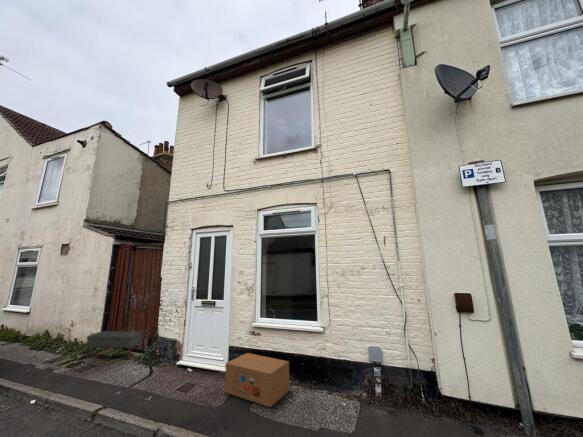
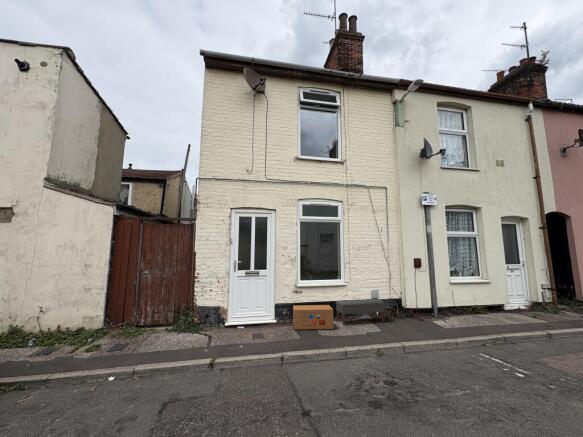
bench: present [85,331,140,359] -> present [336,299,384,325]

